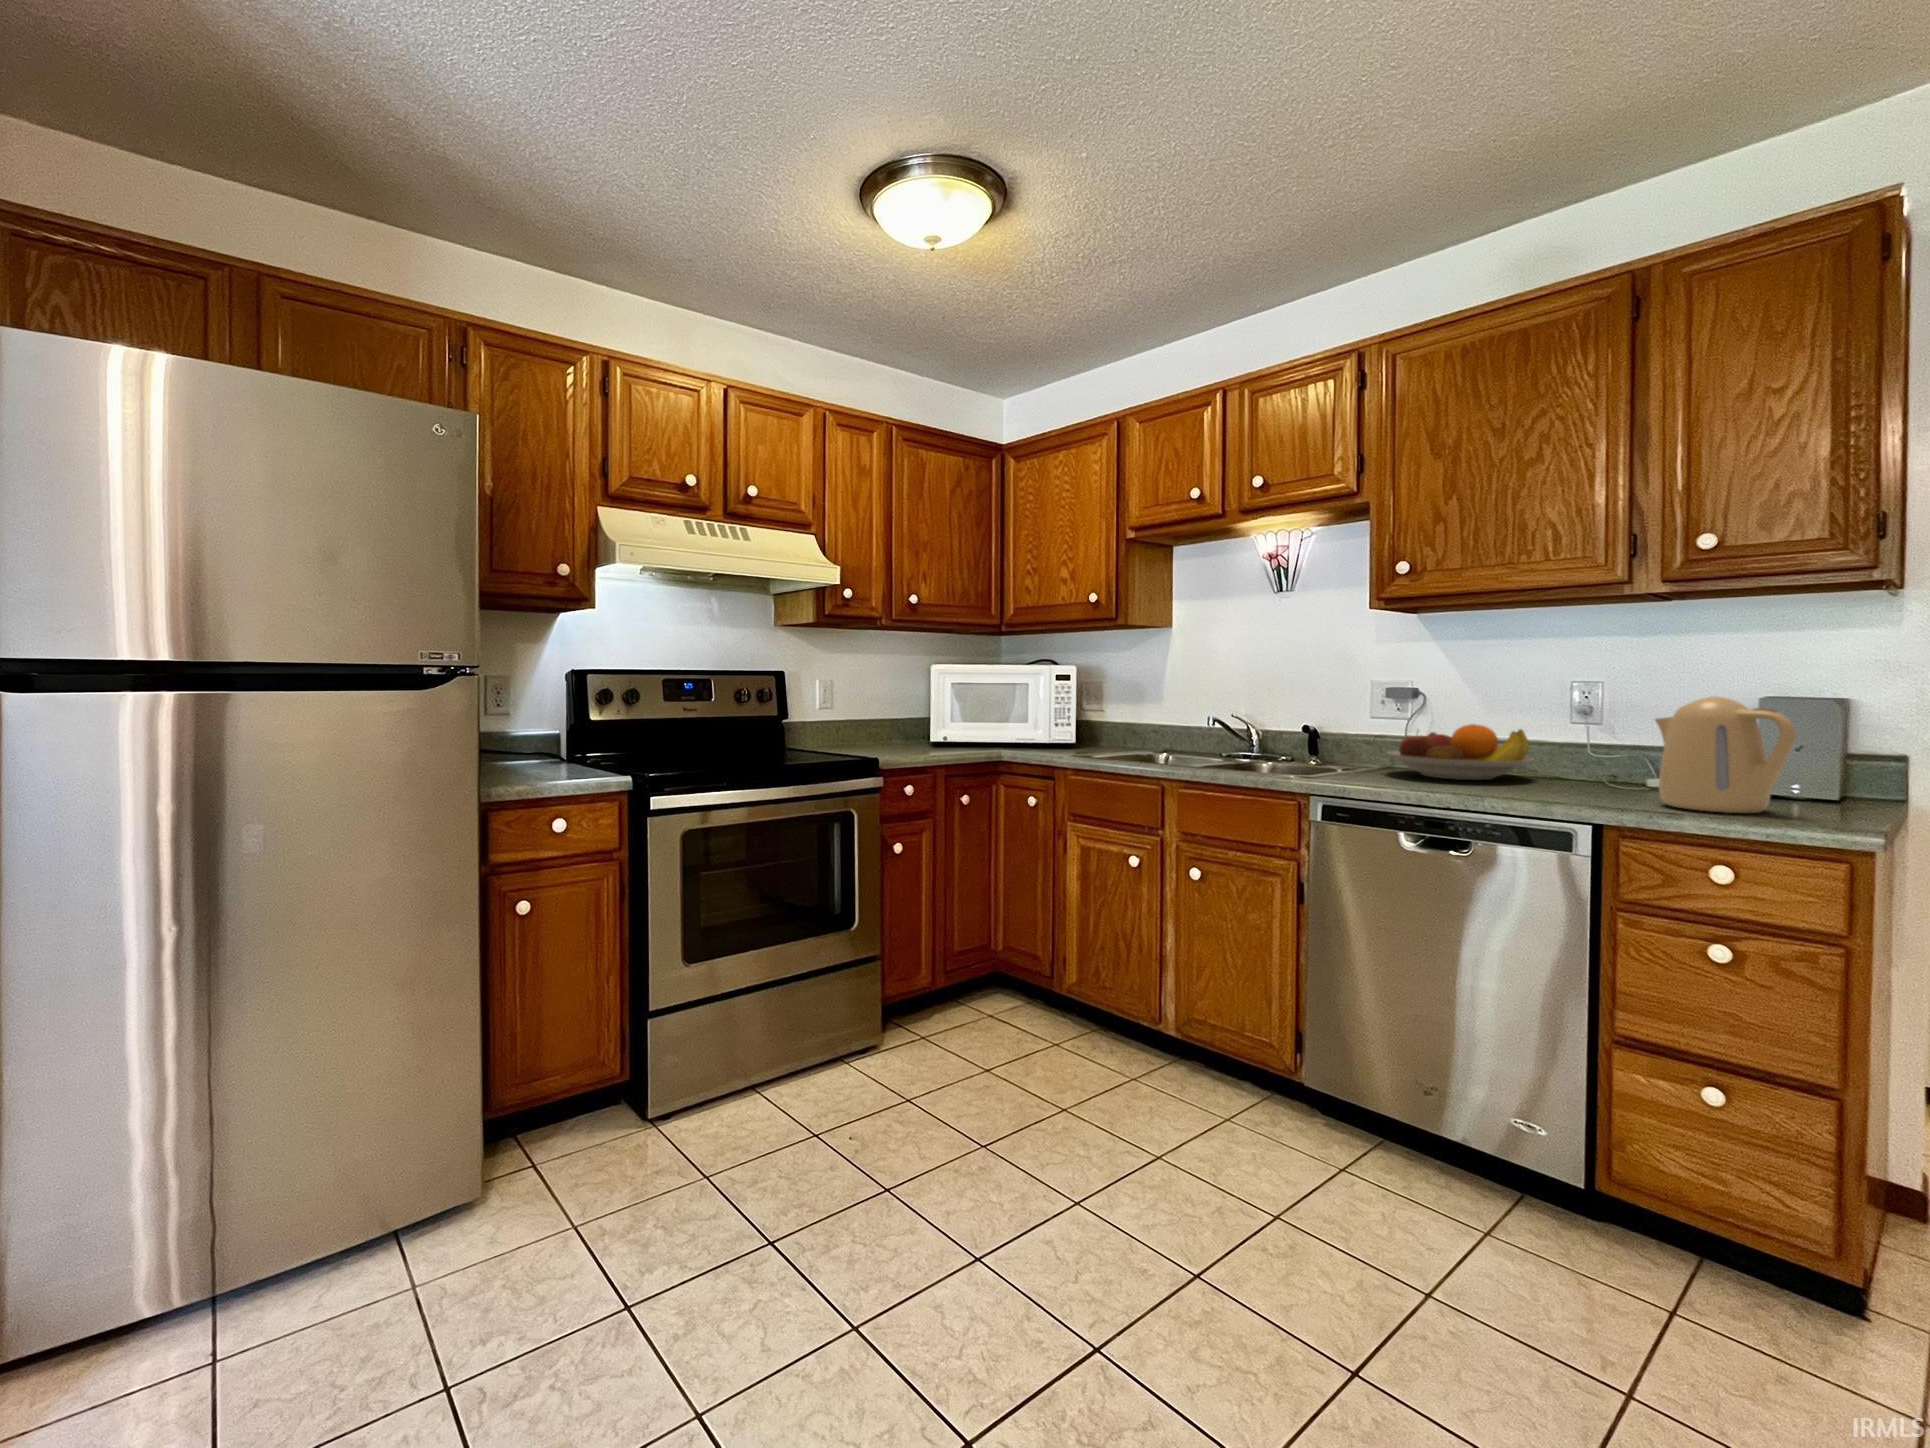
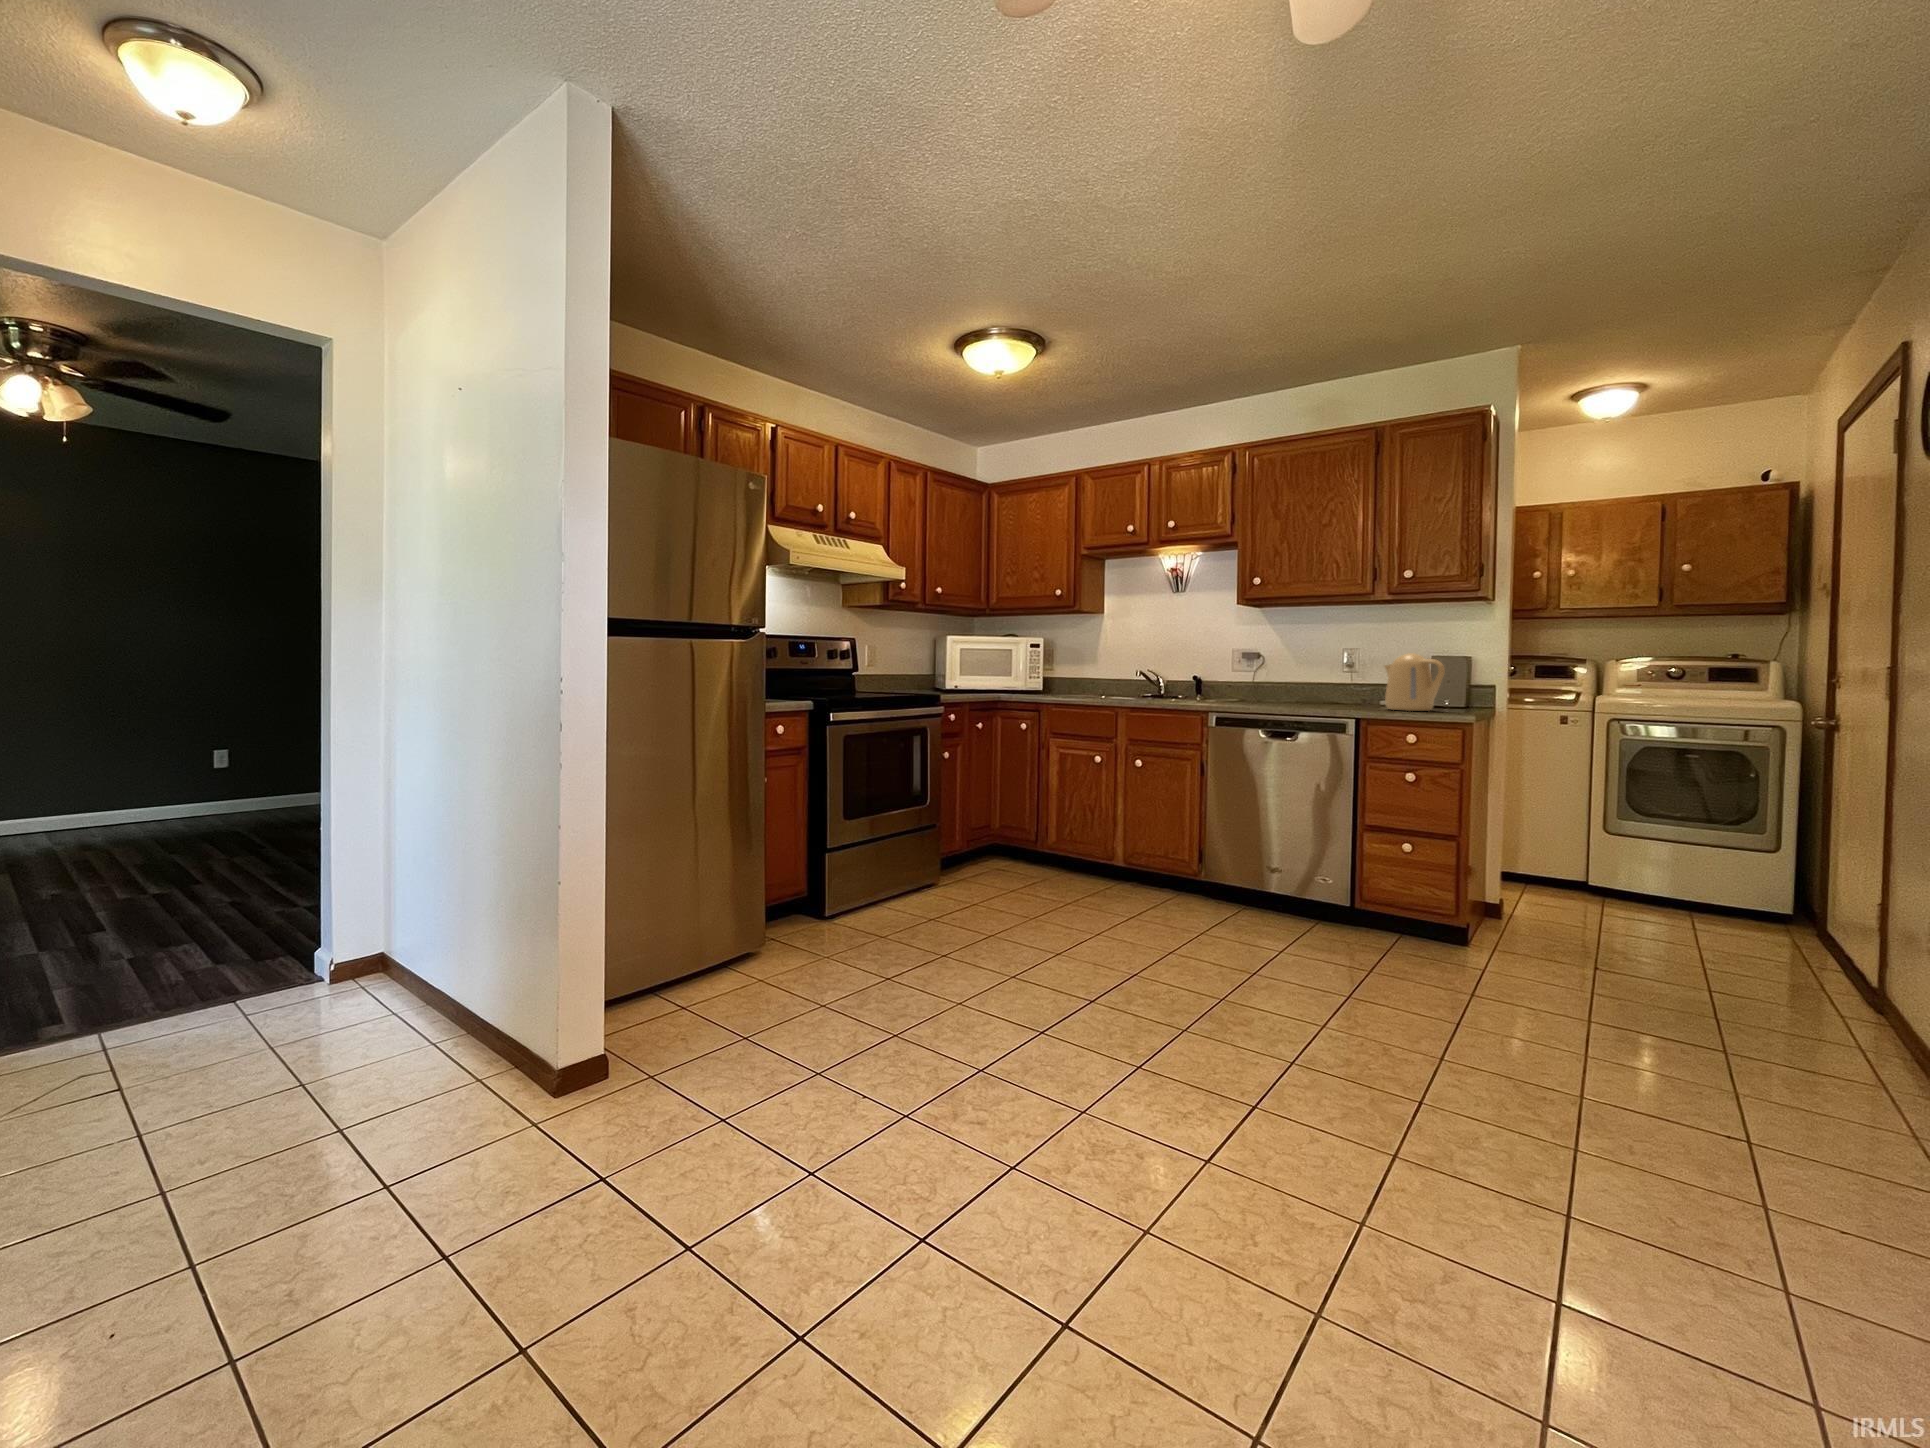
fruit bowl: present [1387,724,1533,780] -> none [1245,672,1324,704]

